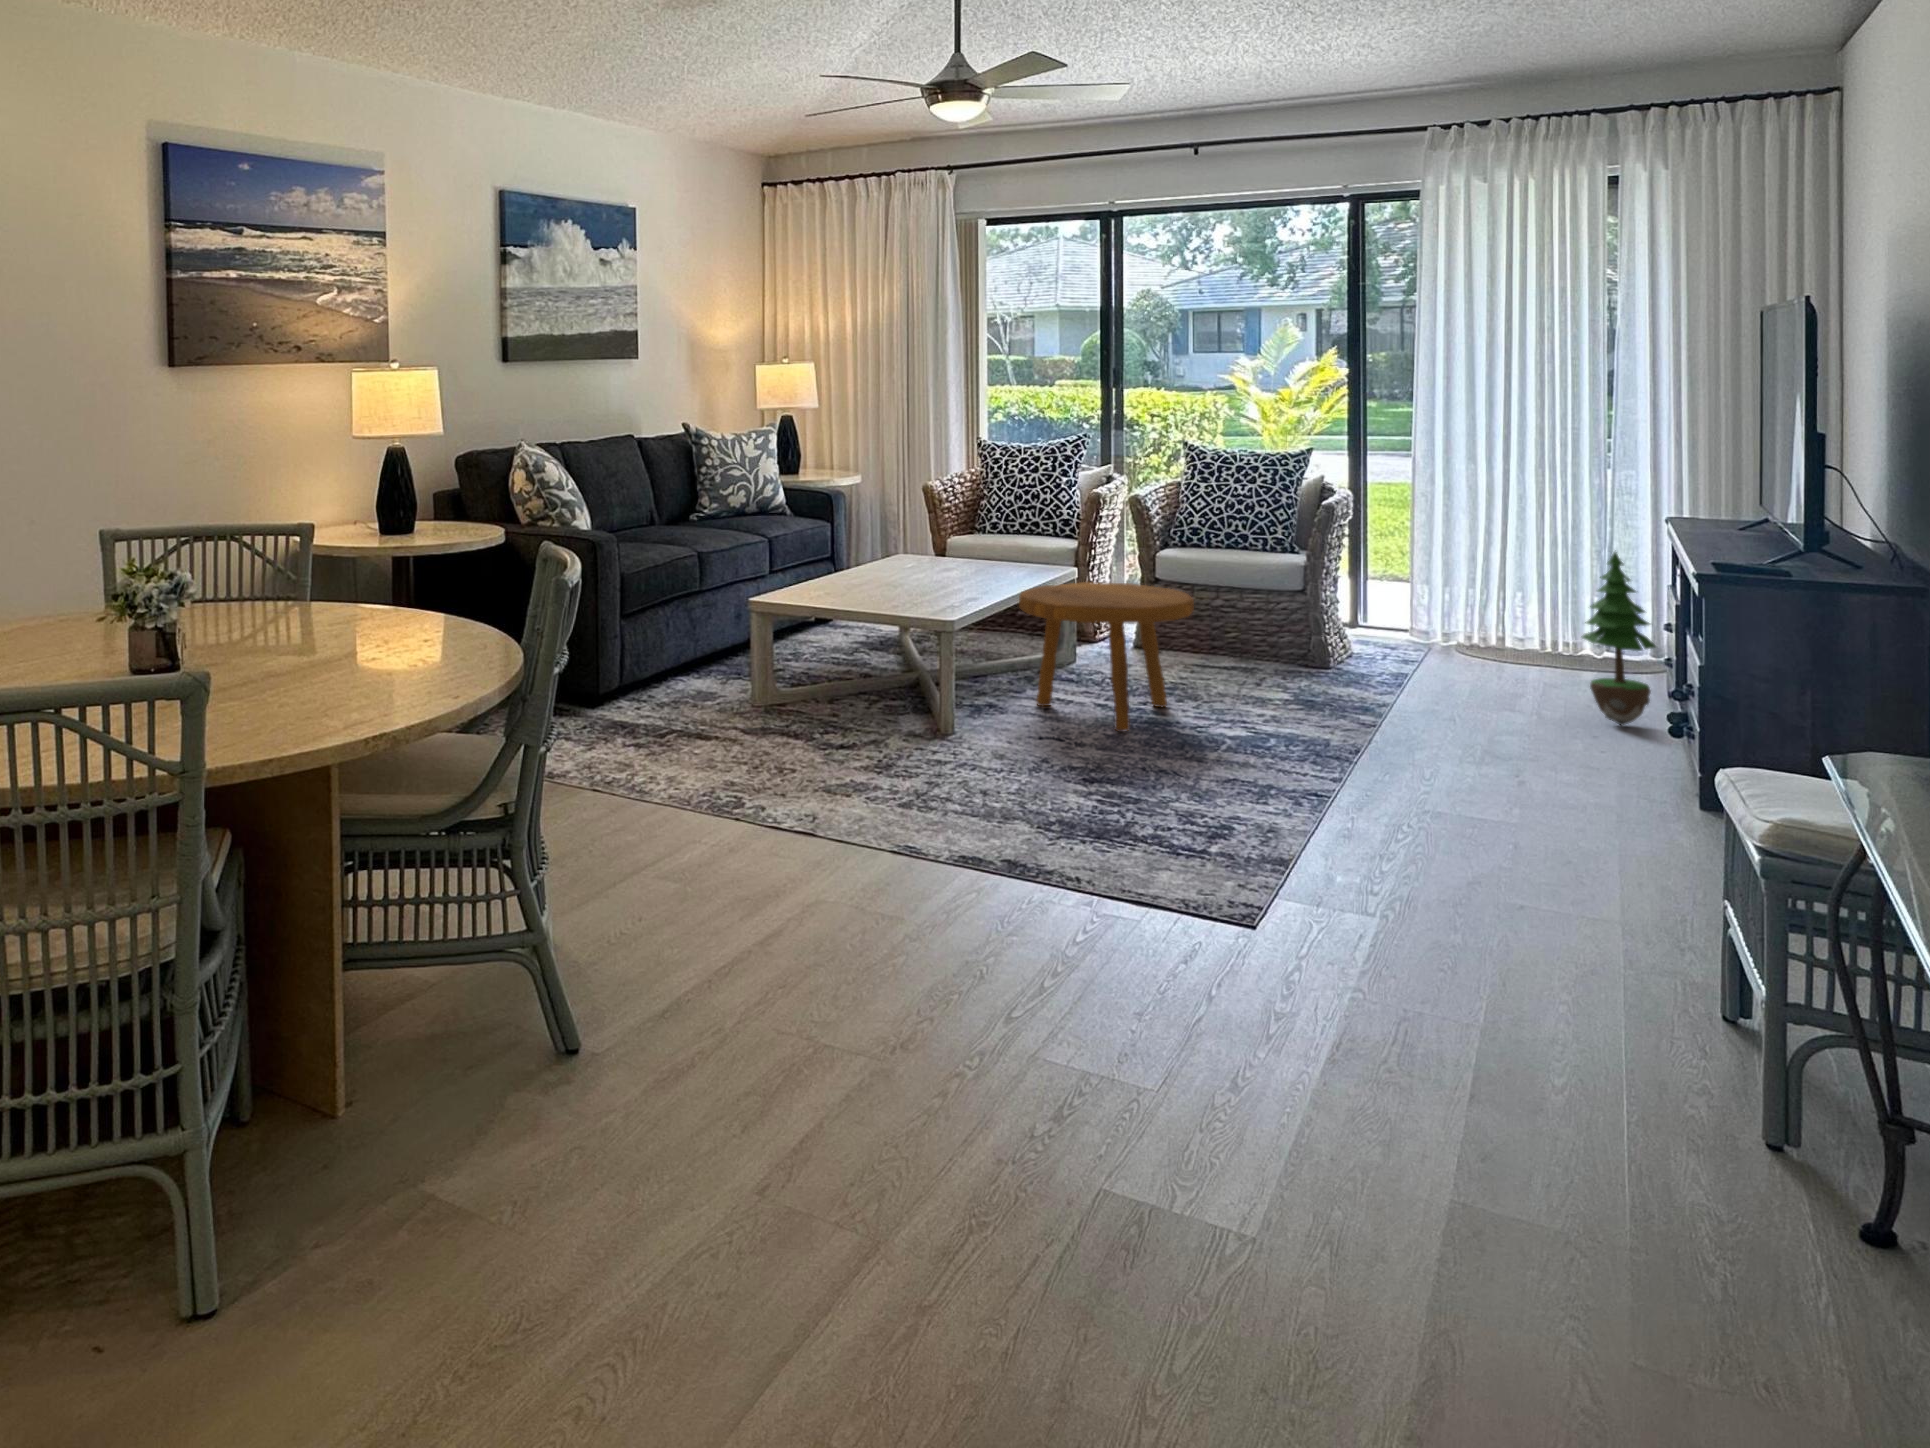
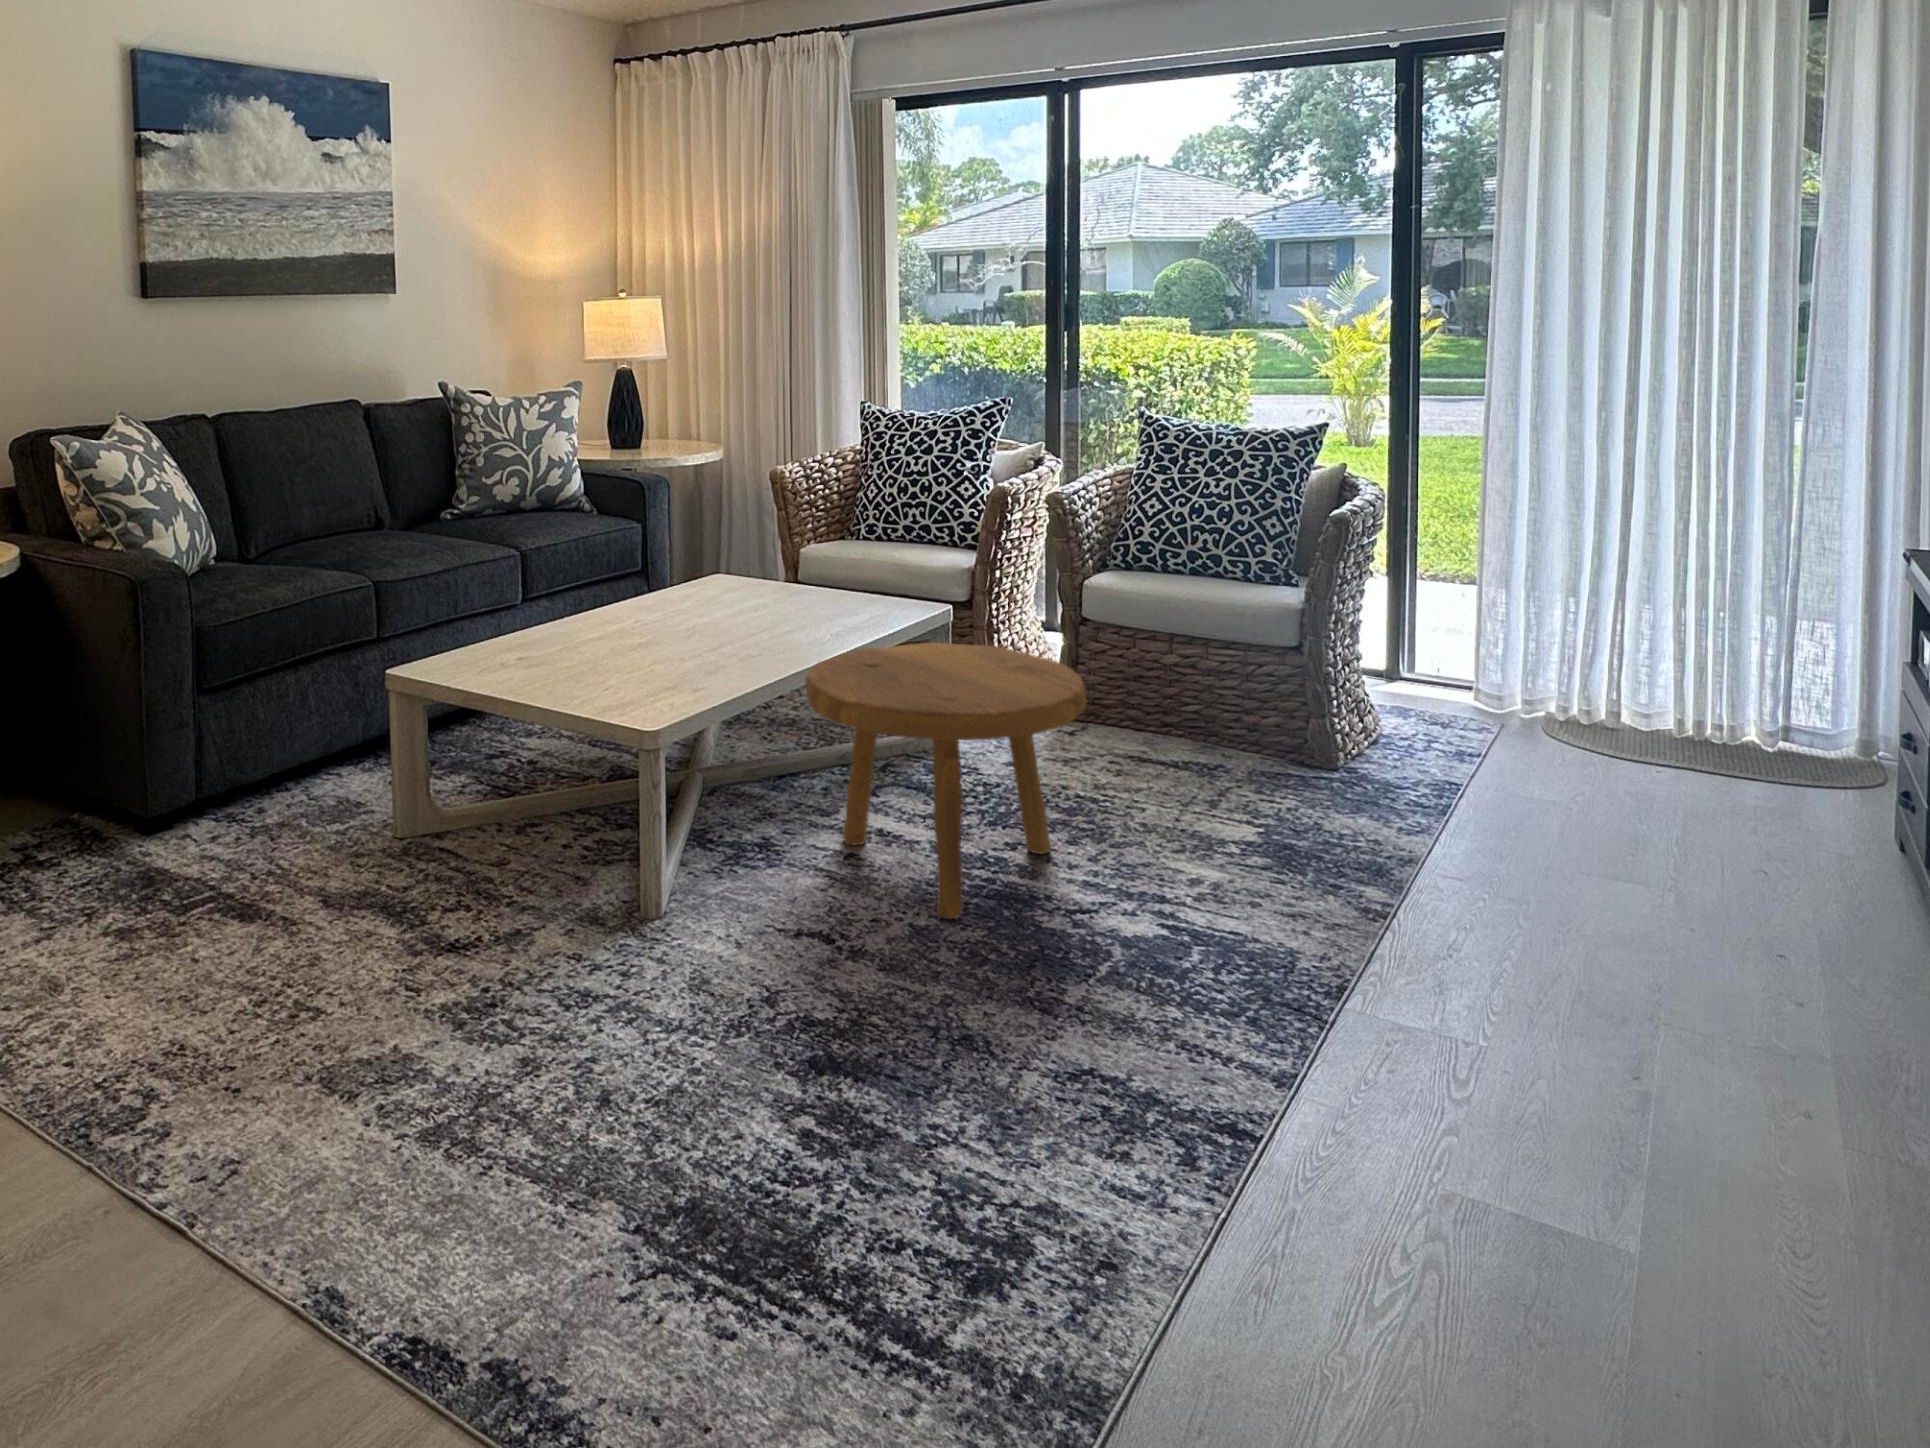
potted tree: present [1582,552,1656,725] -> none [1762,620,1910,927]

